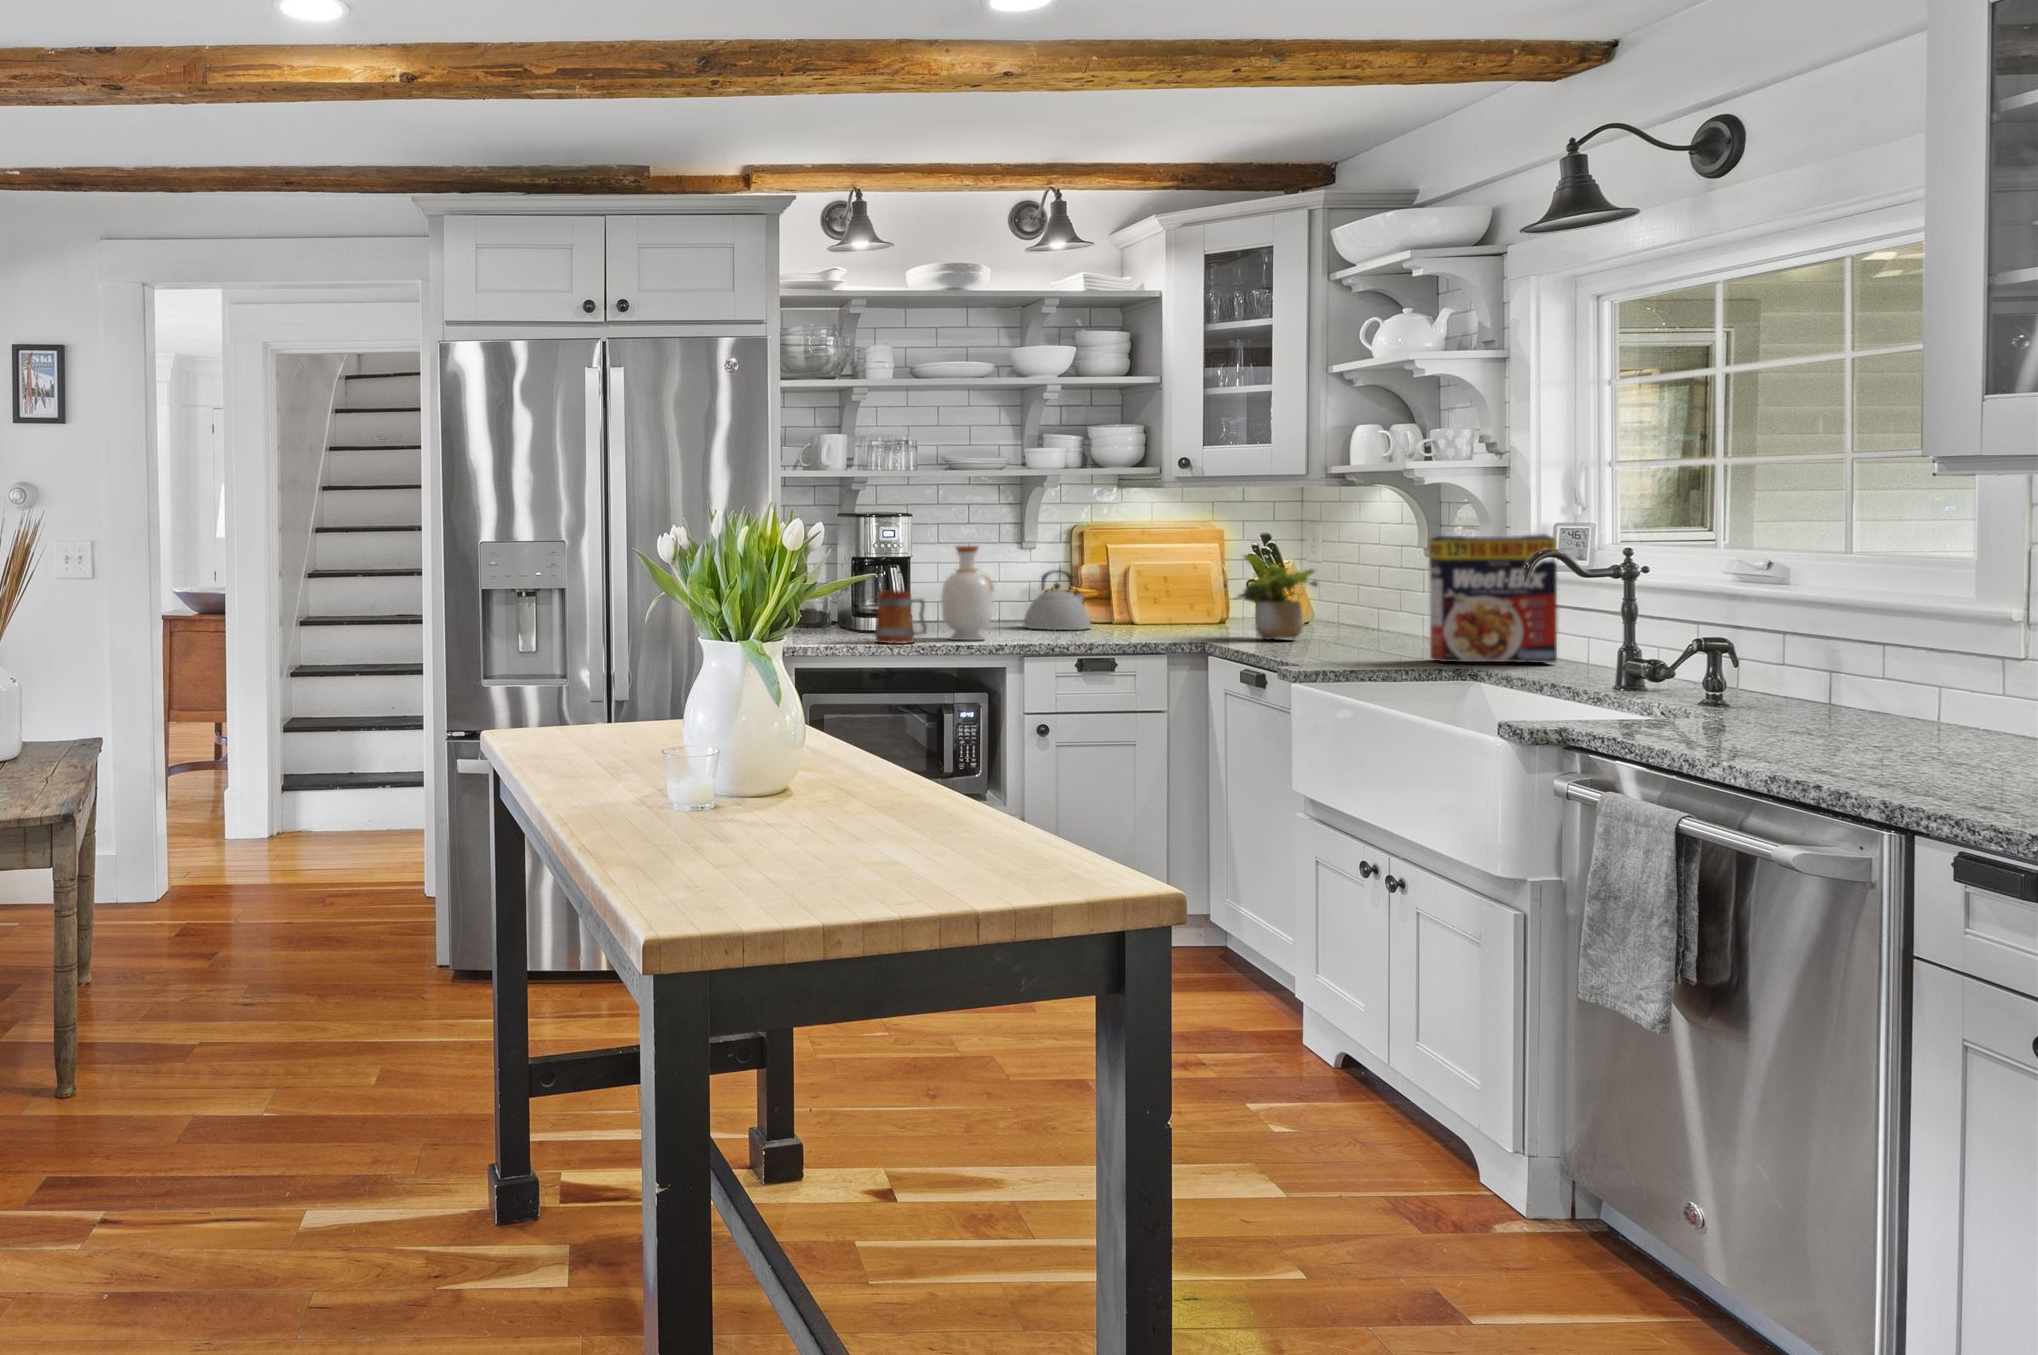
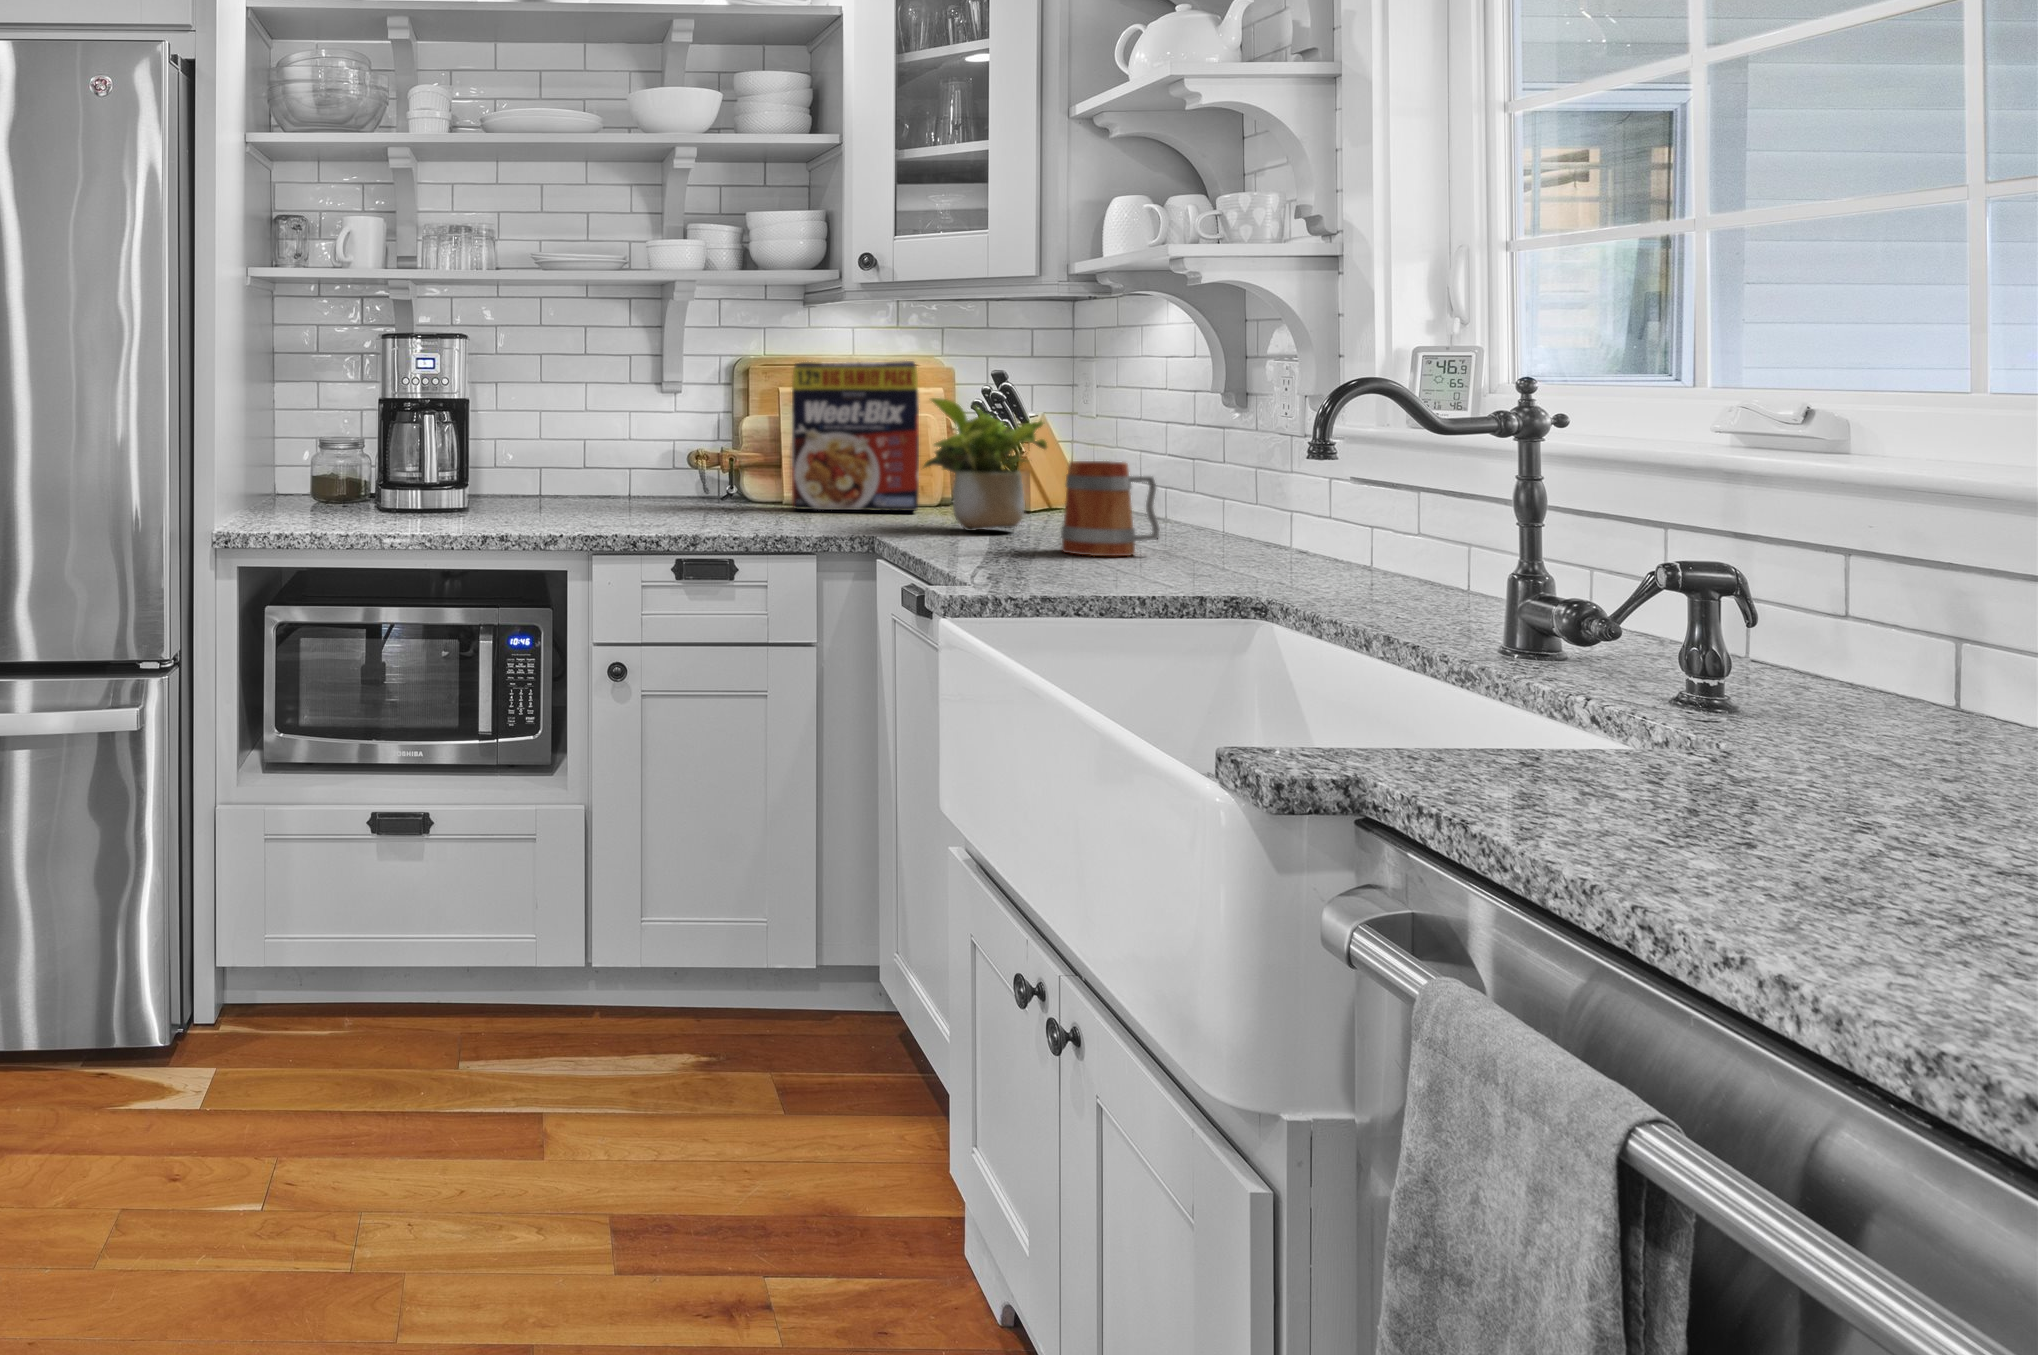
cereal box: present [1429,534,1557,663] -> present [792,361,919,511]
bottle: present [941,546,994,640] -> none [481,381,556,528]
kettle: present [1024,570,1091,630] -> none [649,421,745,510]
mug: present [875,590,927,644] -> present [1061,461,1160,556]

